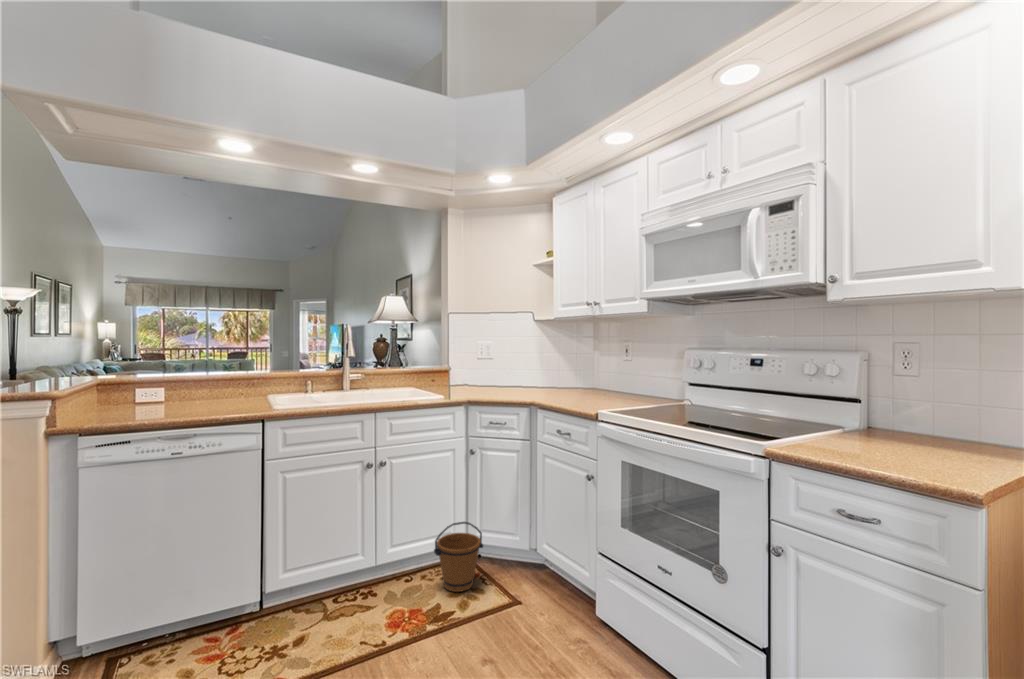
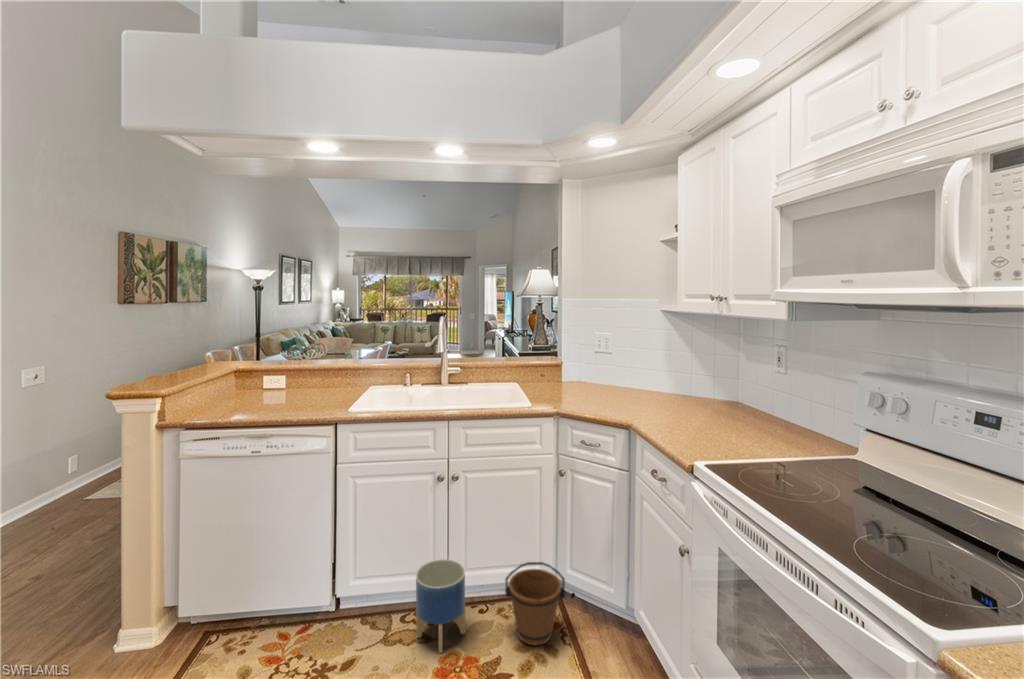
planter: none [356,536,401,614] -> present [416,559,465,653]

